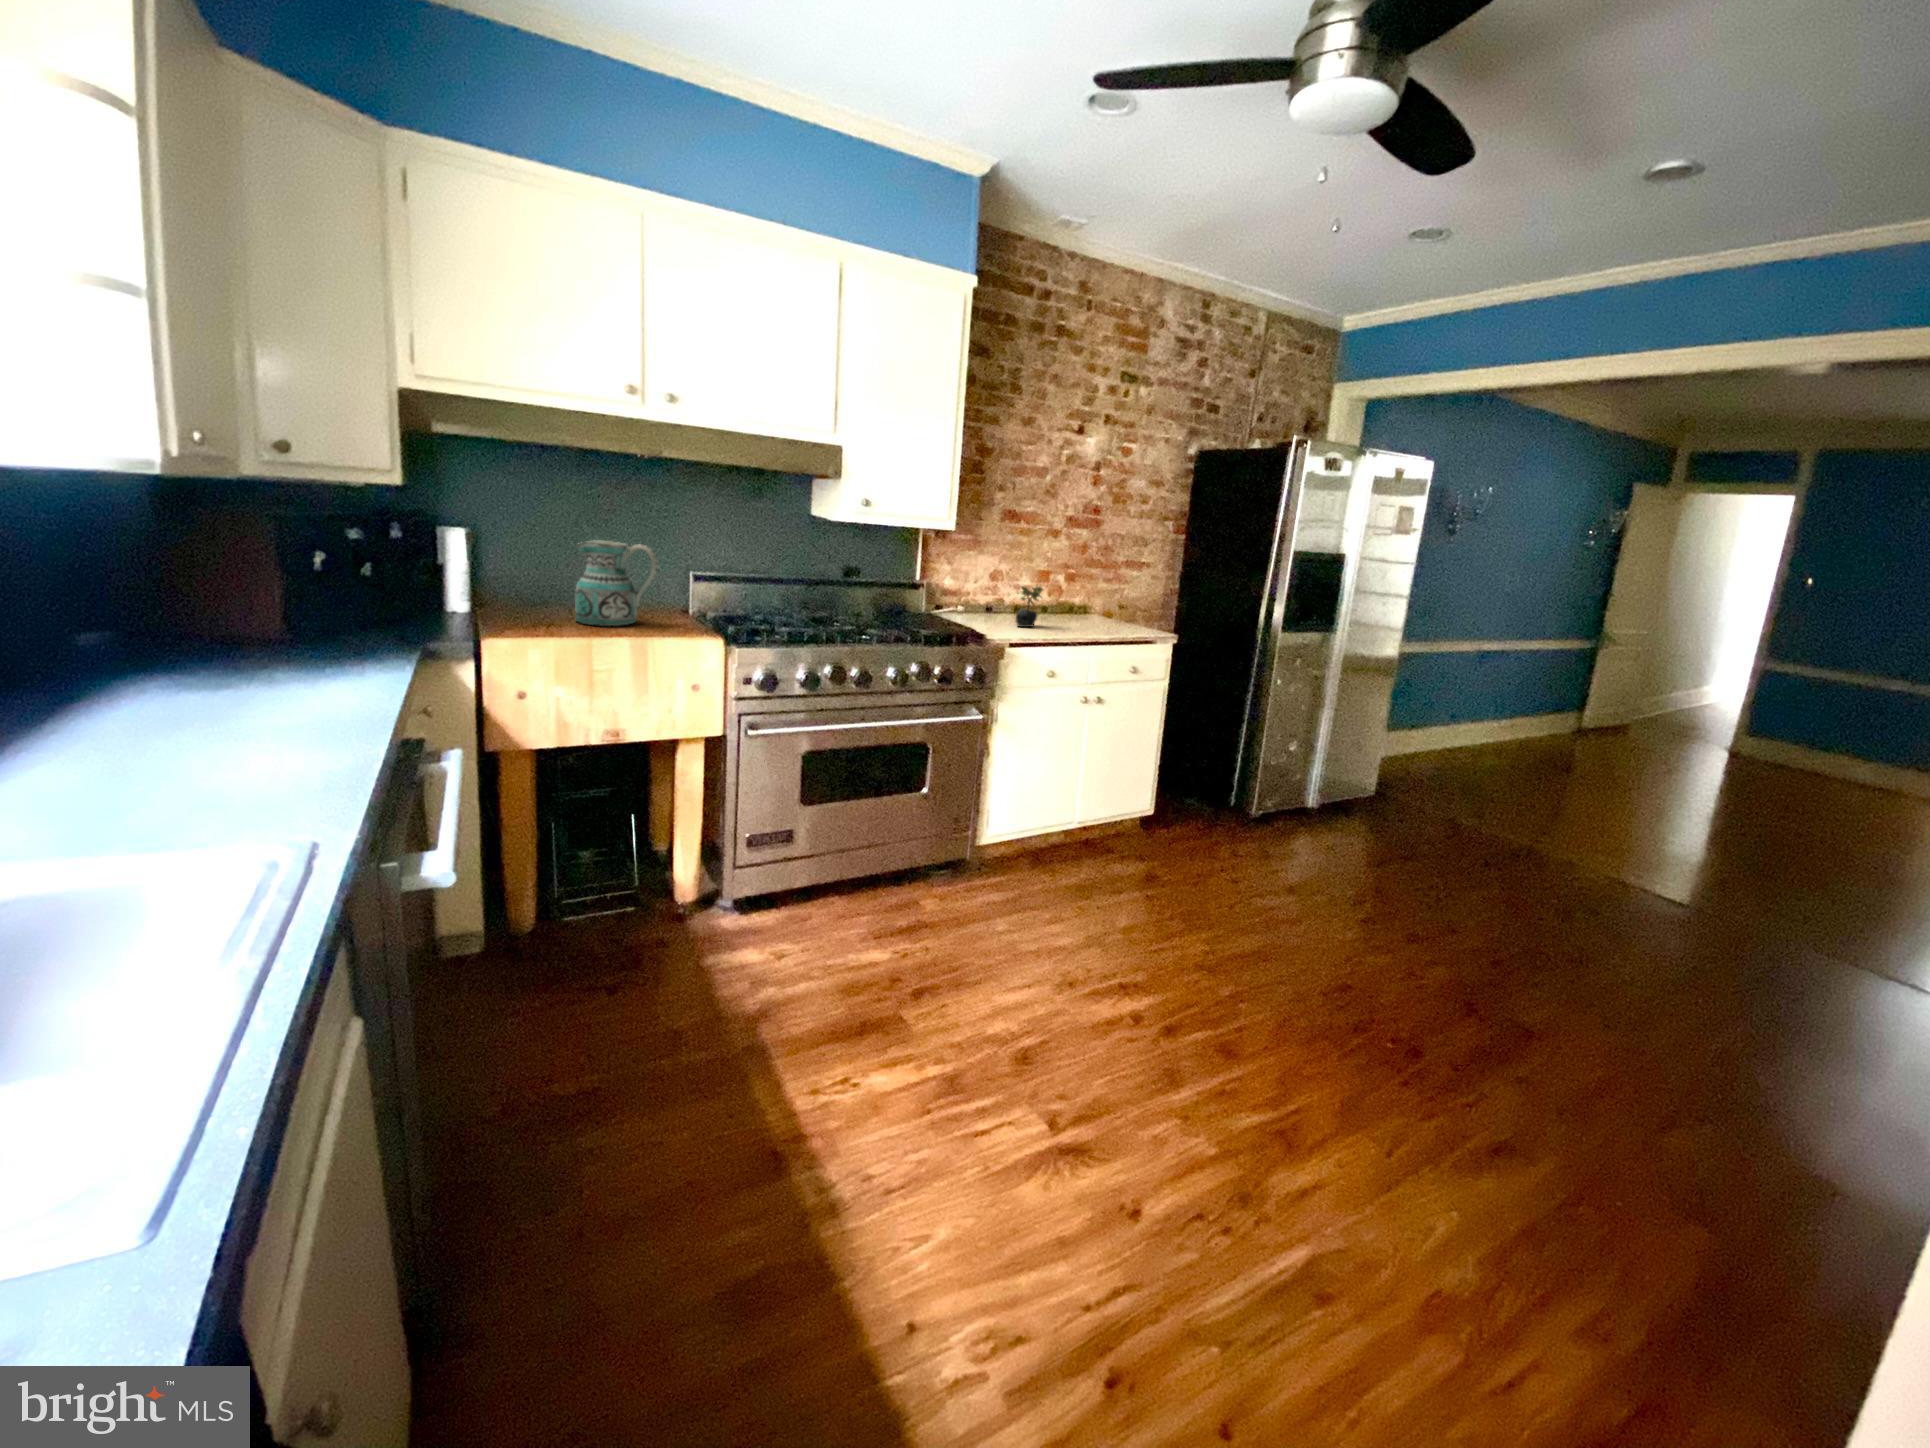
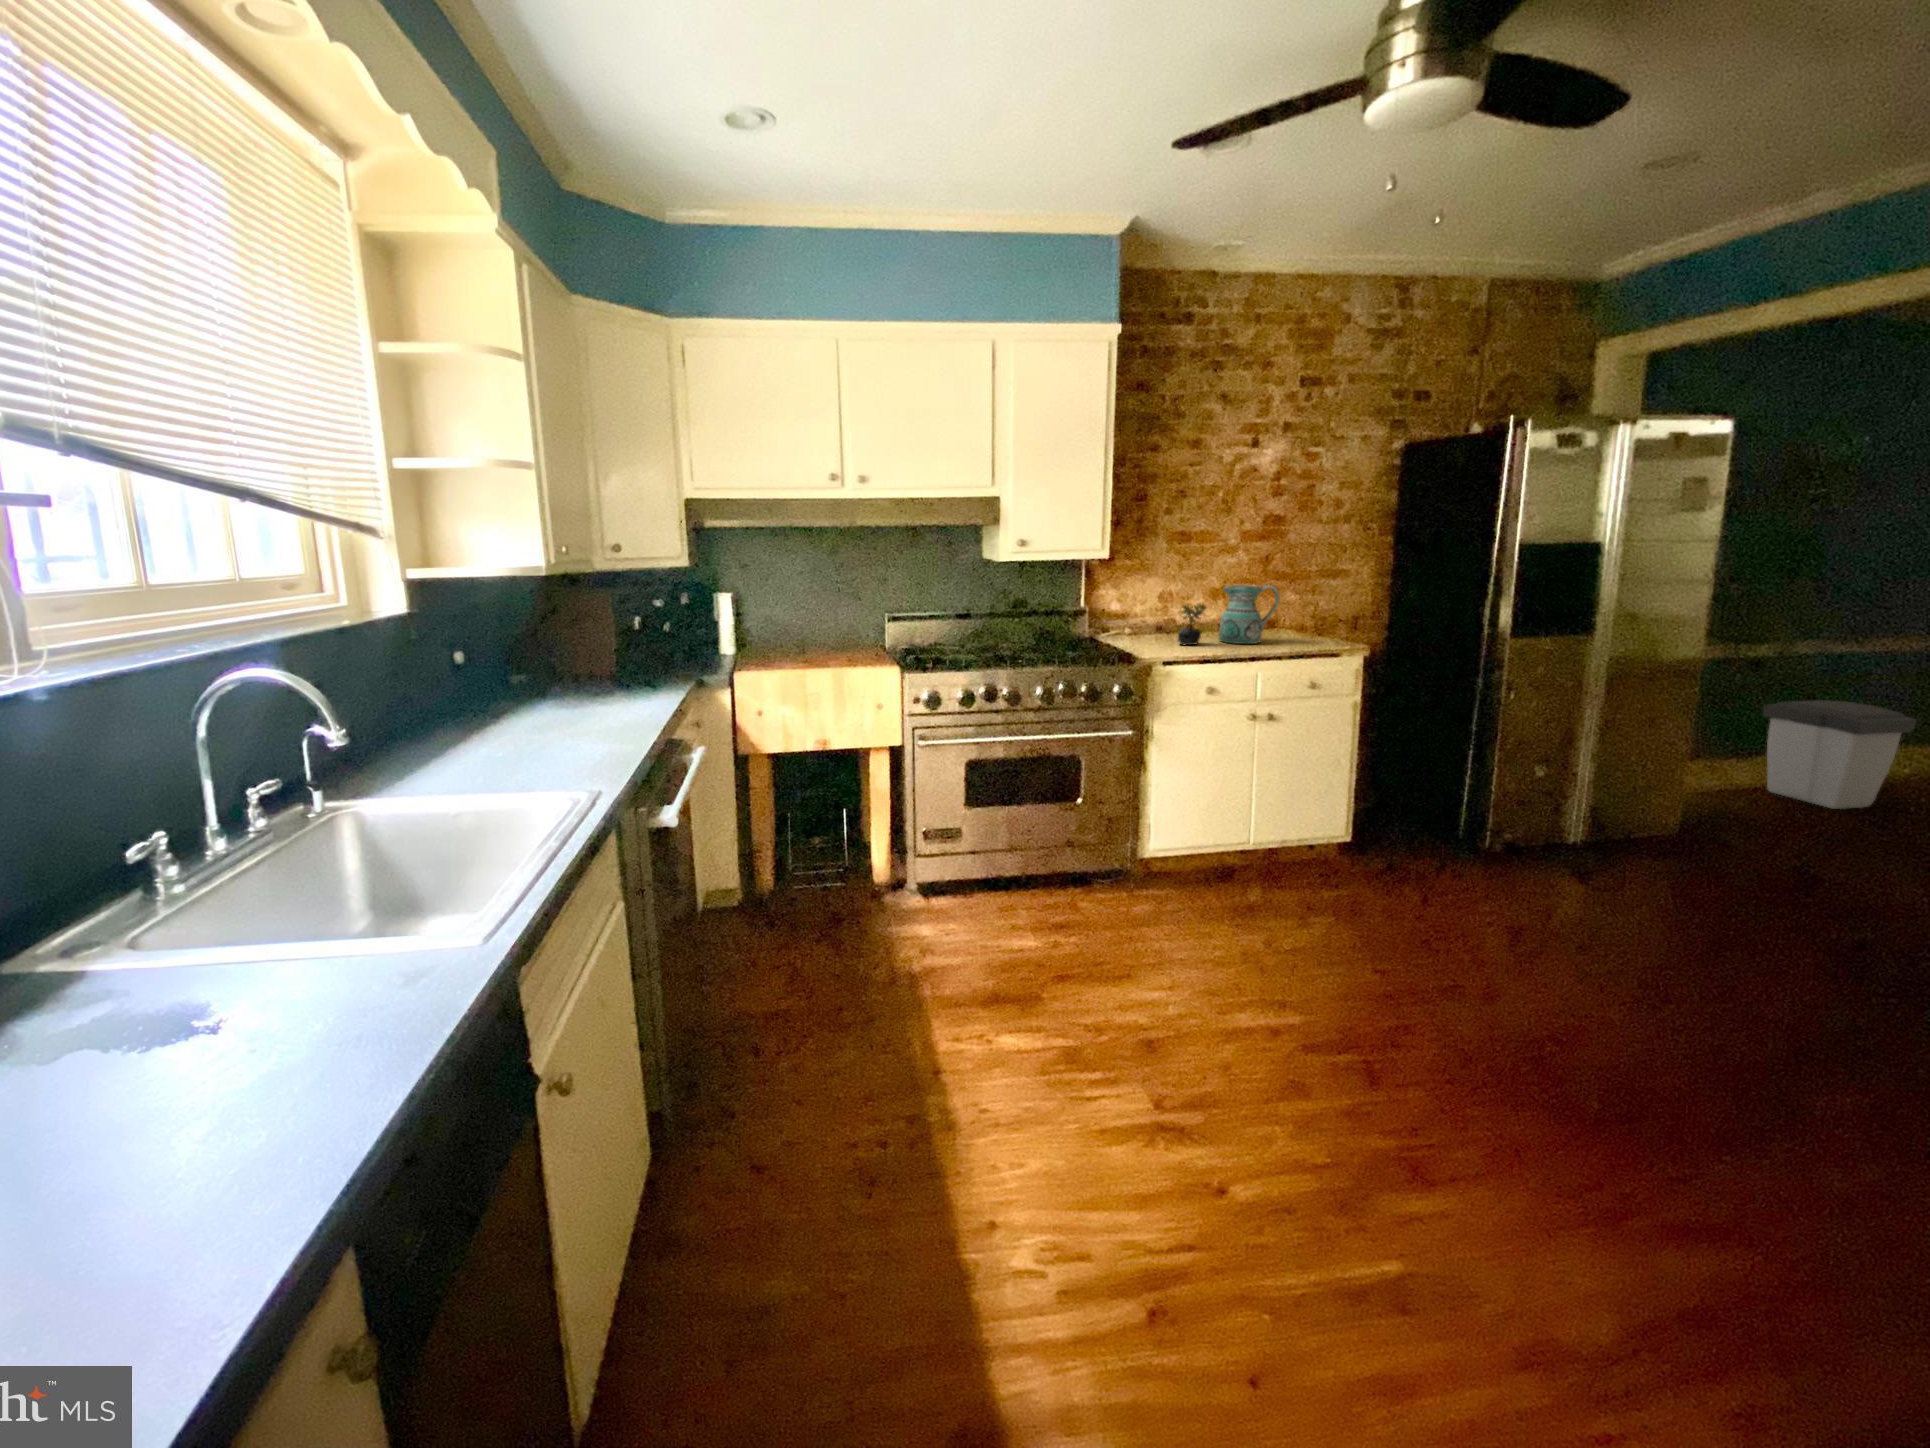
ceramic pitcher: present [575,540,658,626] -> present [1219,585,1280,644]
trash can: none [1406,687,1486,768] -> present [1763,700,1916,809]

